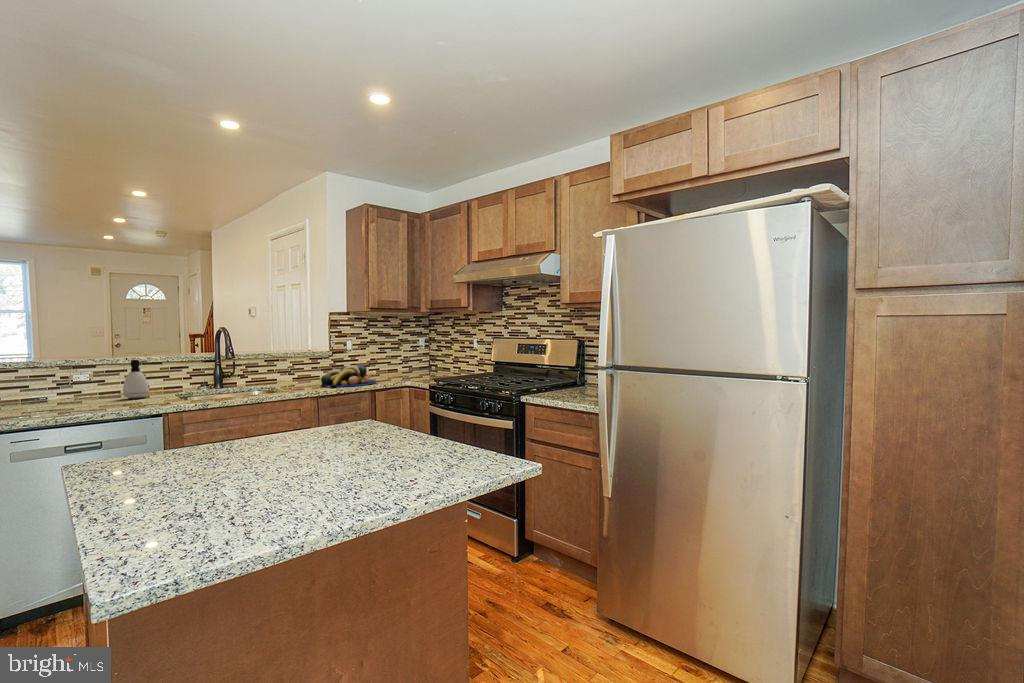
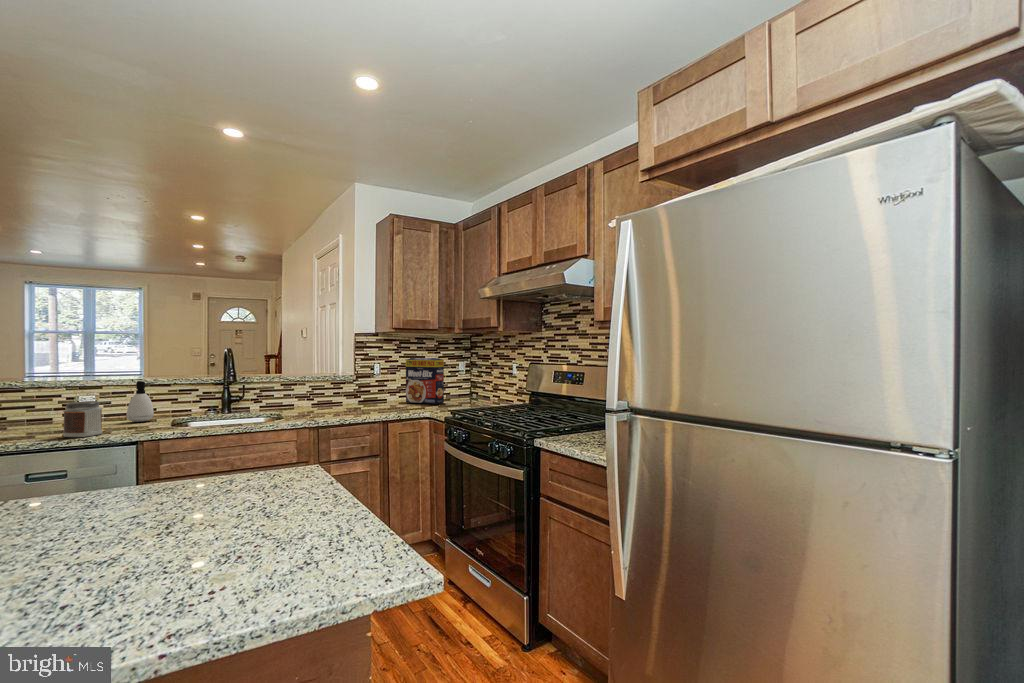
cereal box: none [375,335,411,375] -> present [406,358,444,404]
fruit bowl: present [321,365,376,387] -> none [329,392,392,417]
jar: none [84,378,122,412] -> present [63,401,102,437]

